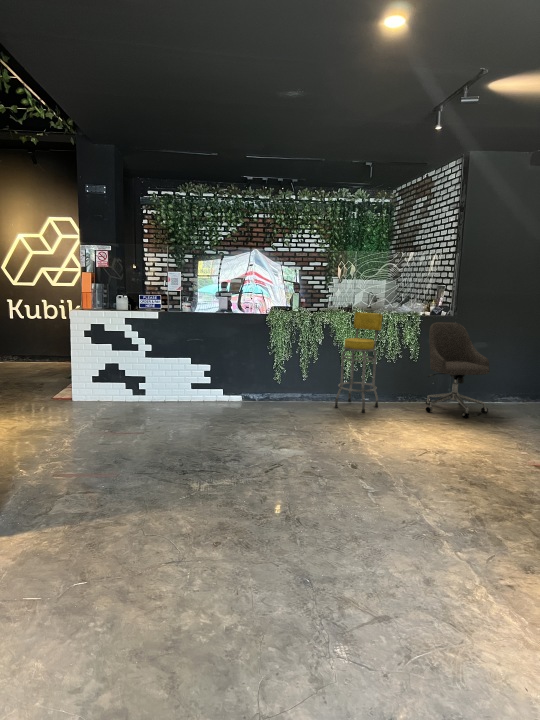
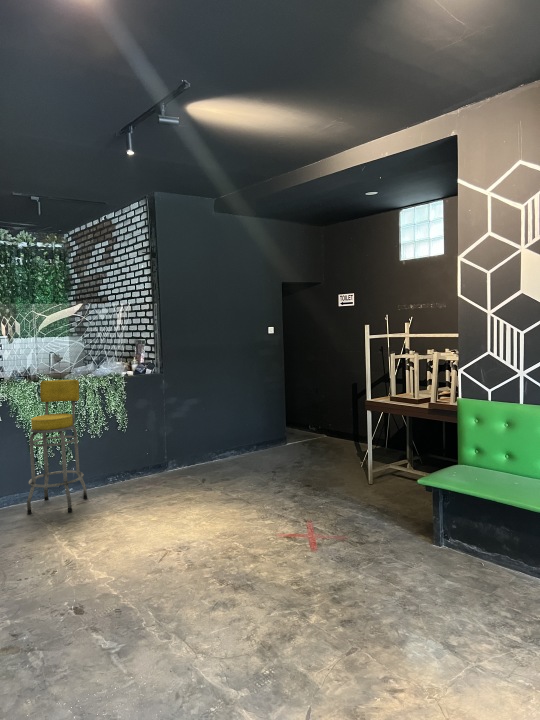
chair: present [426,322,490,418] -> none [138,380,213,490]

